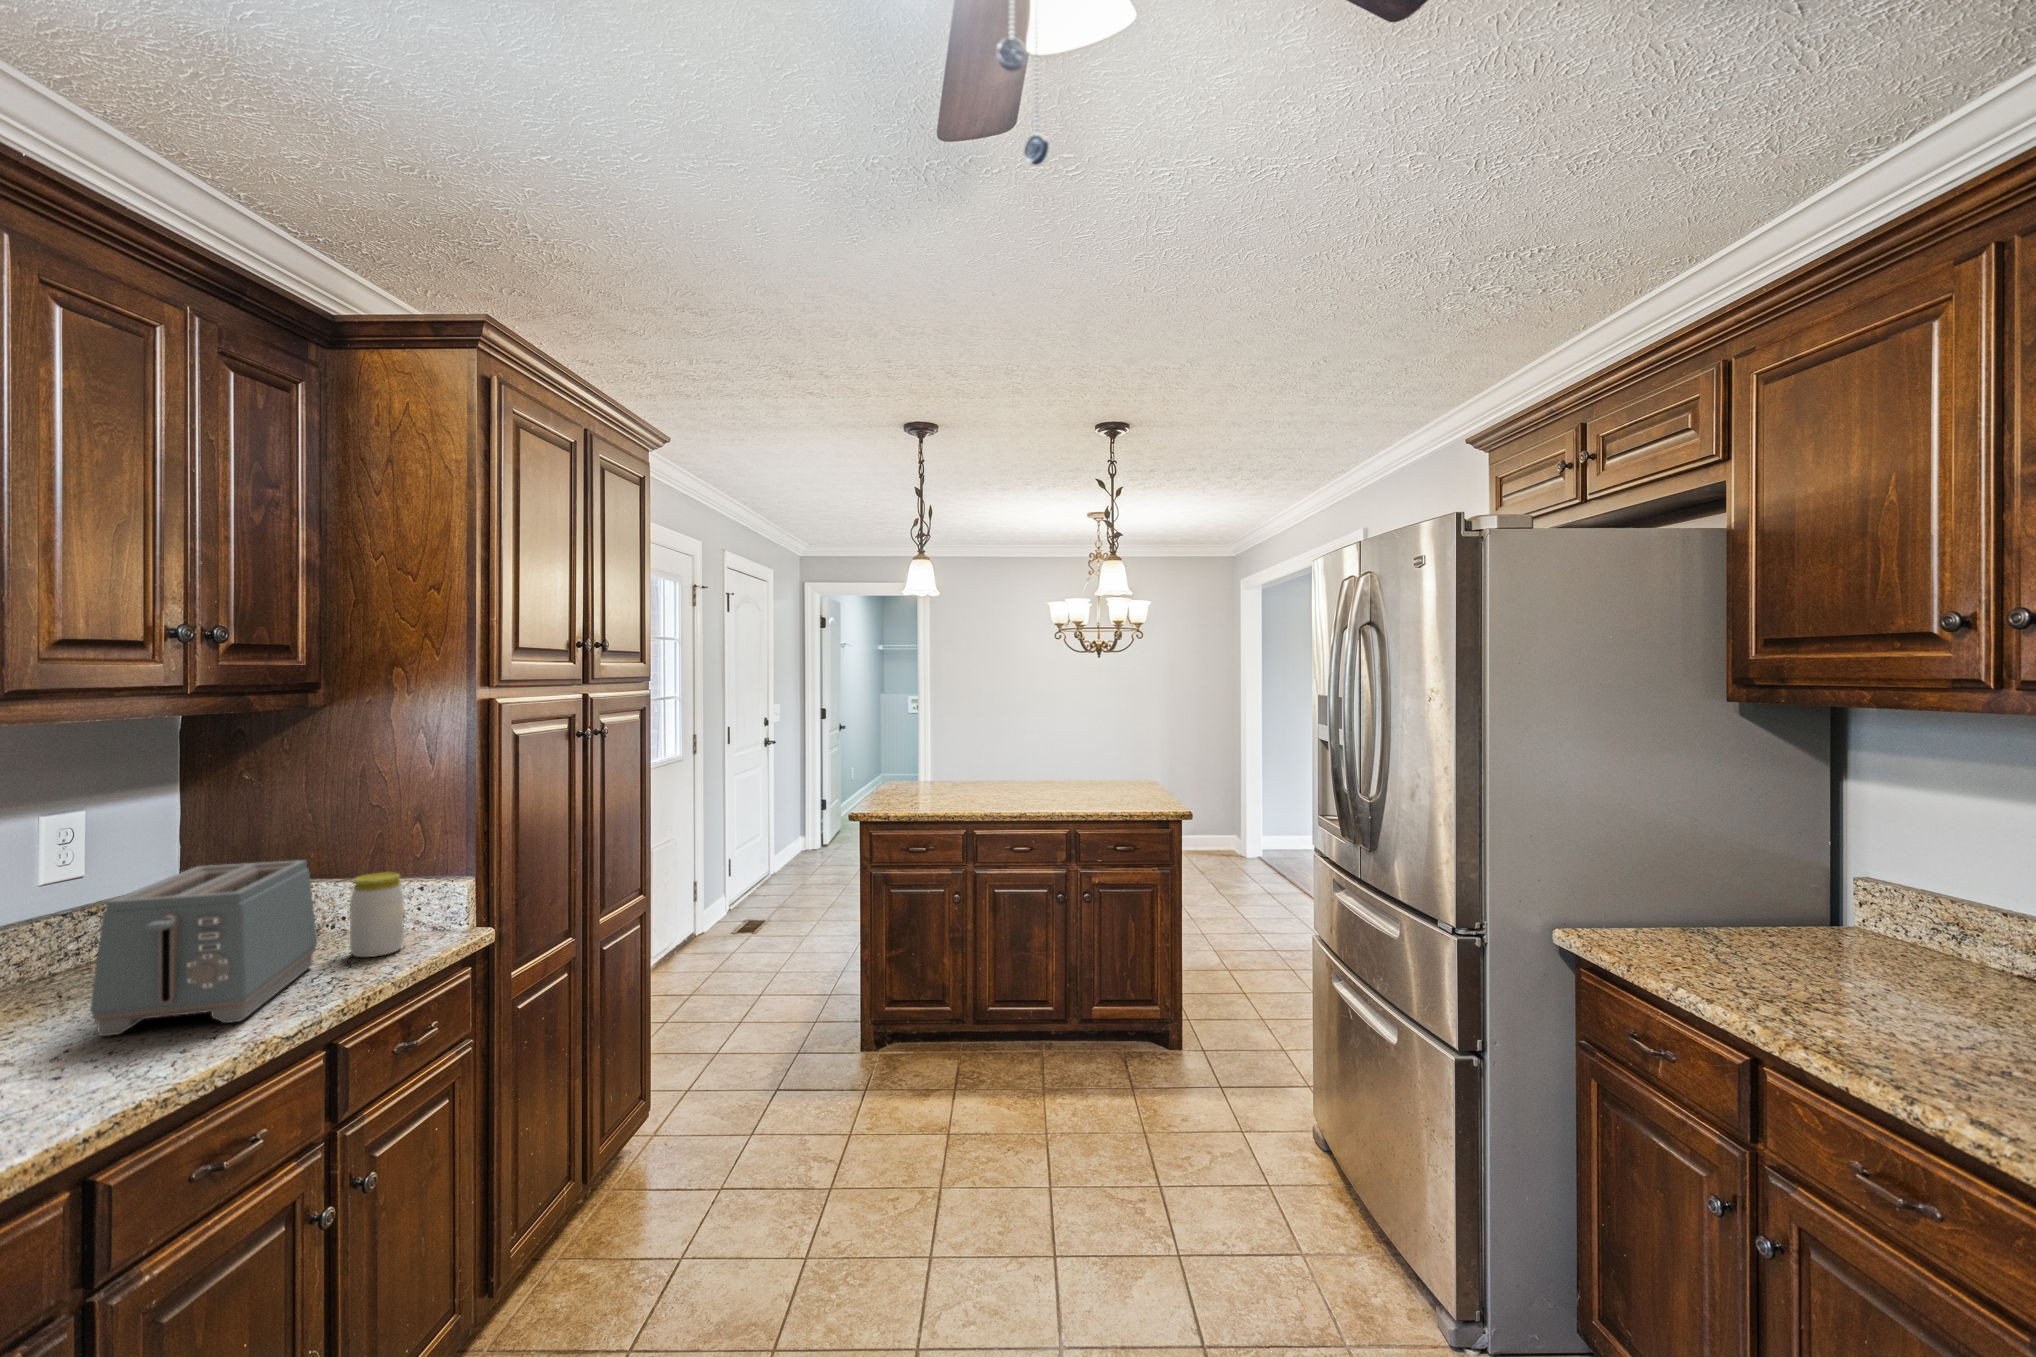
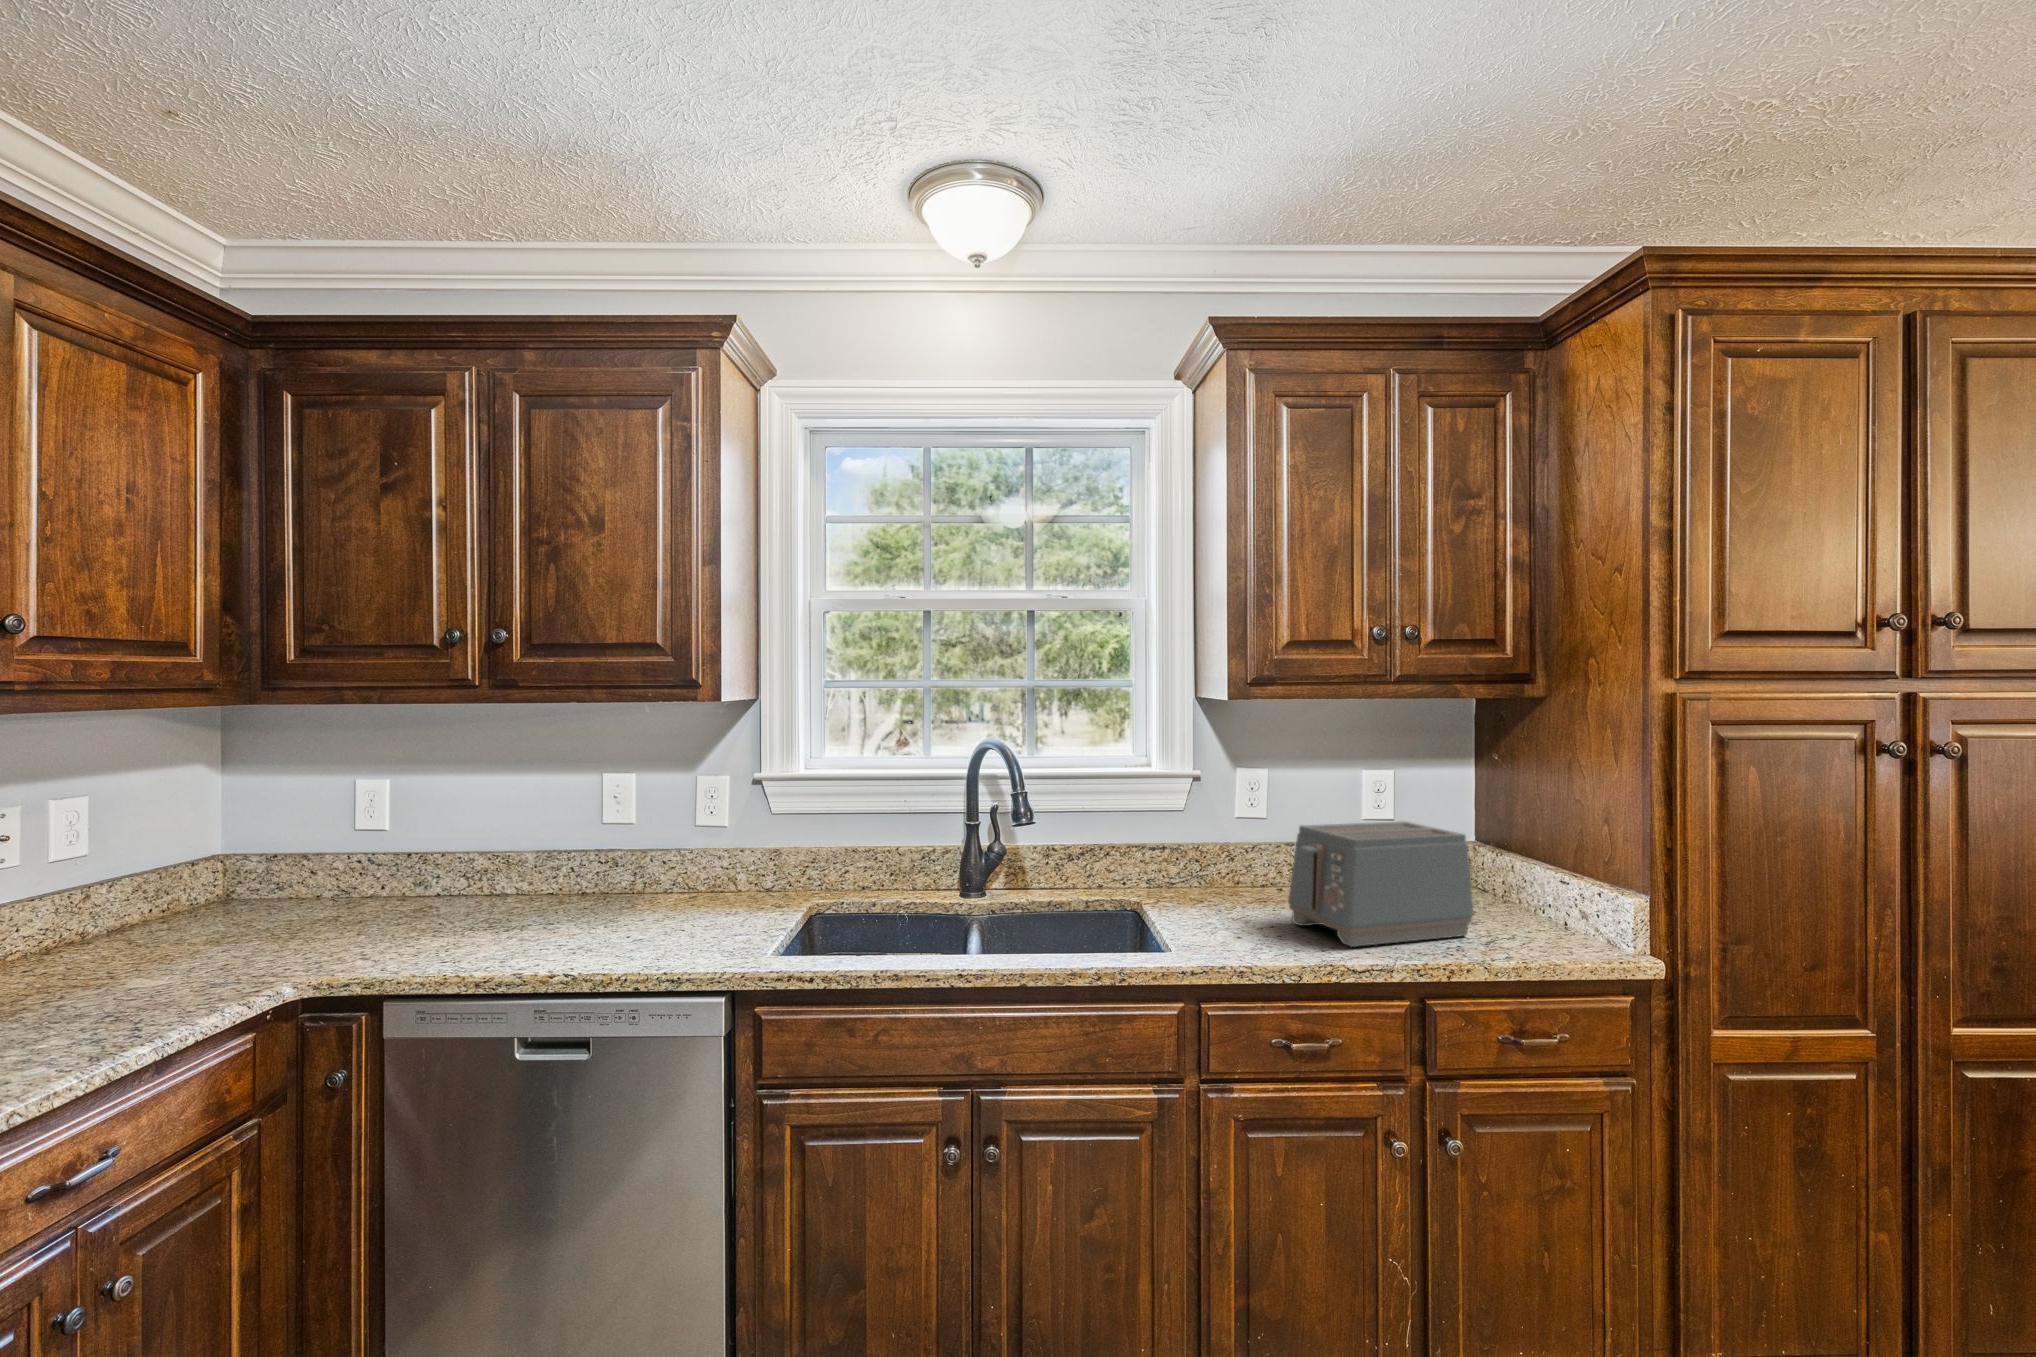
jar: present [350,872,404,957] -> none [1505,865,1558,951]

